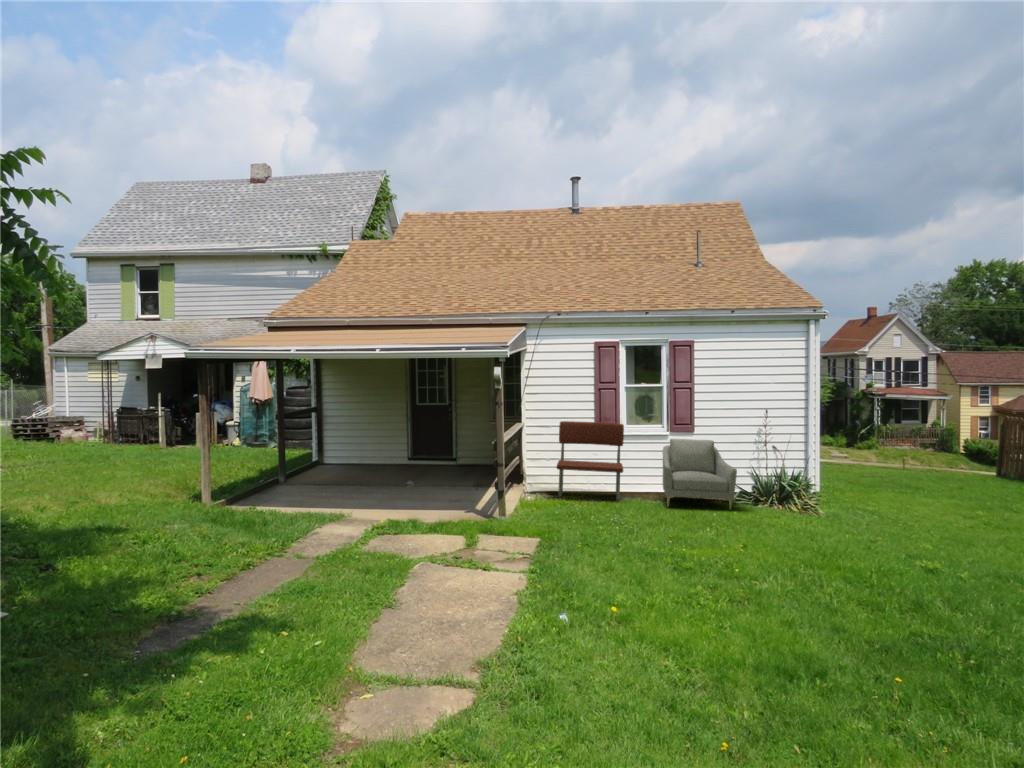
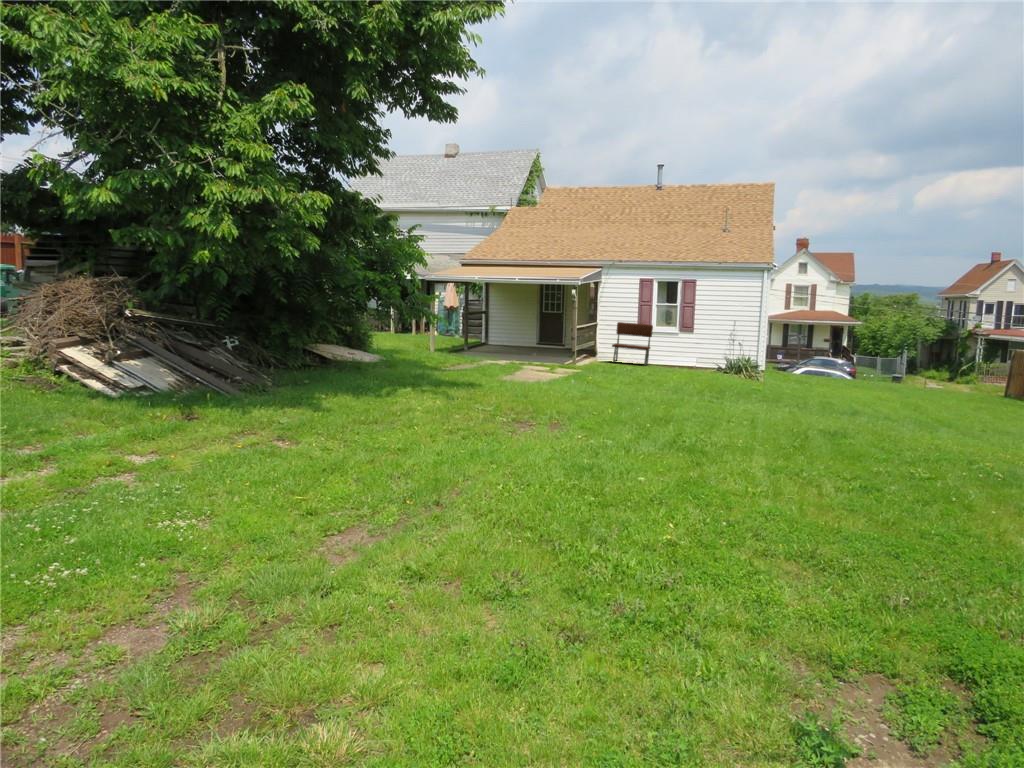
chair: present [663,439,737,510] -> none [668,334,707,373]

